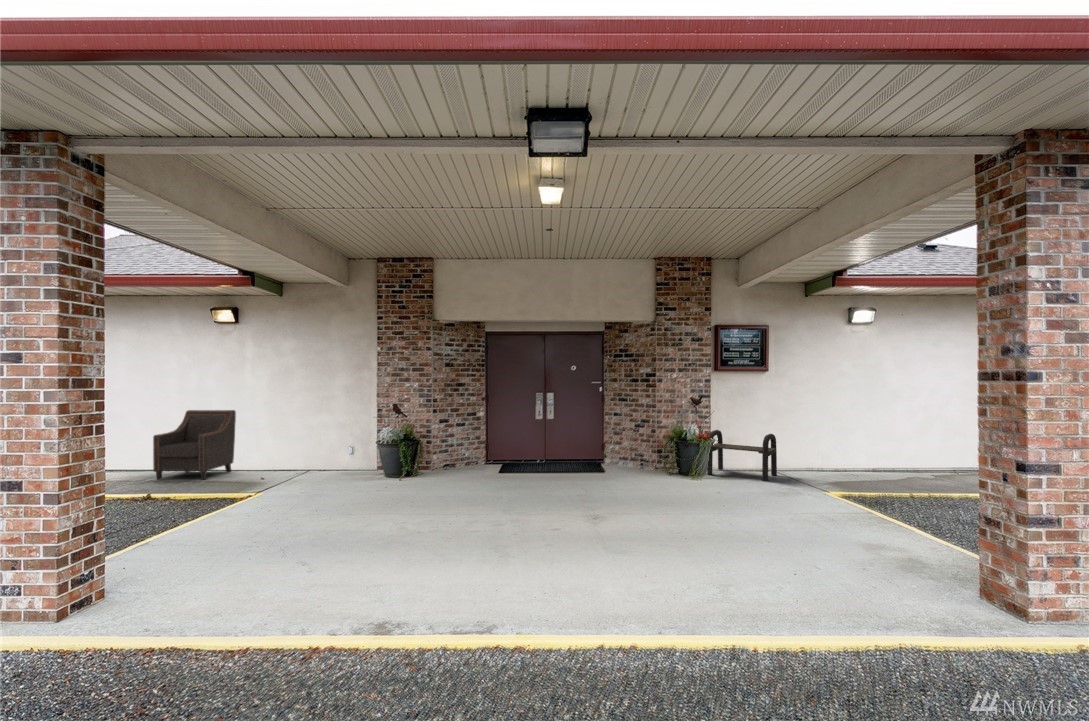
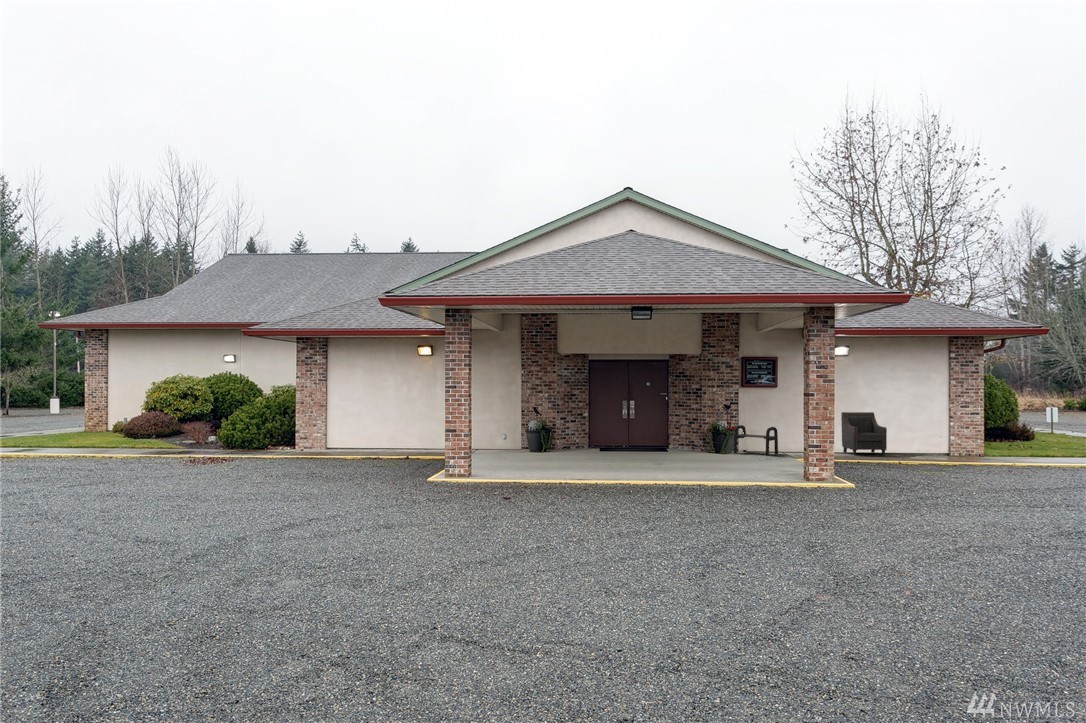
chair: present [153,410,236,480] -> present [841,412,887,456]

